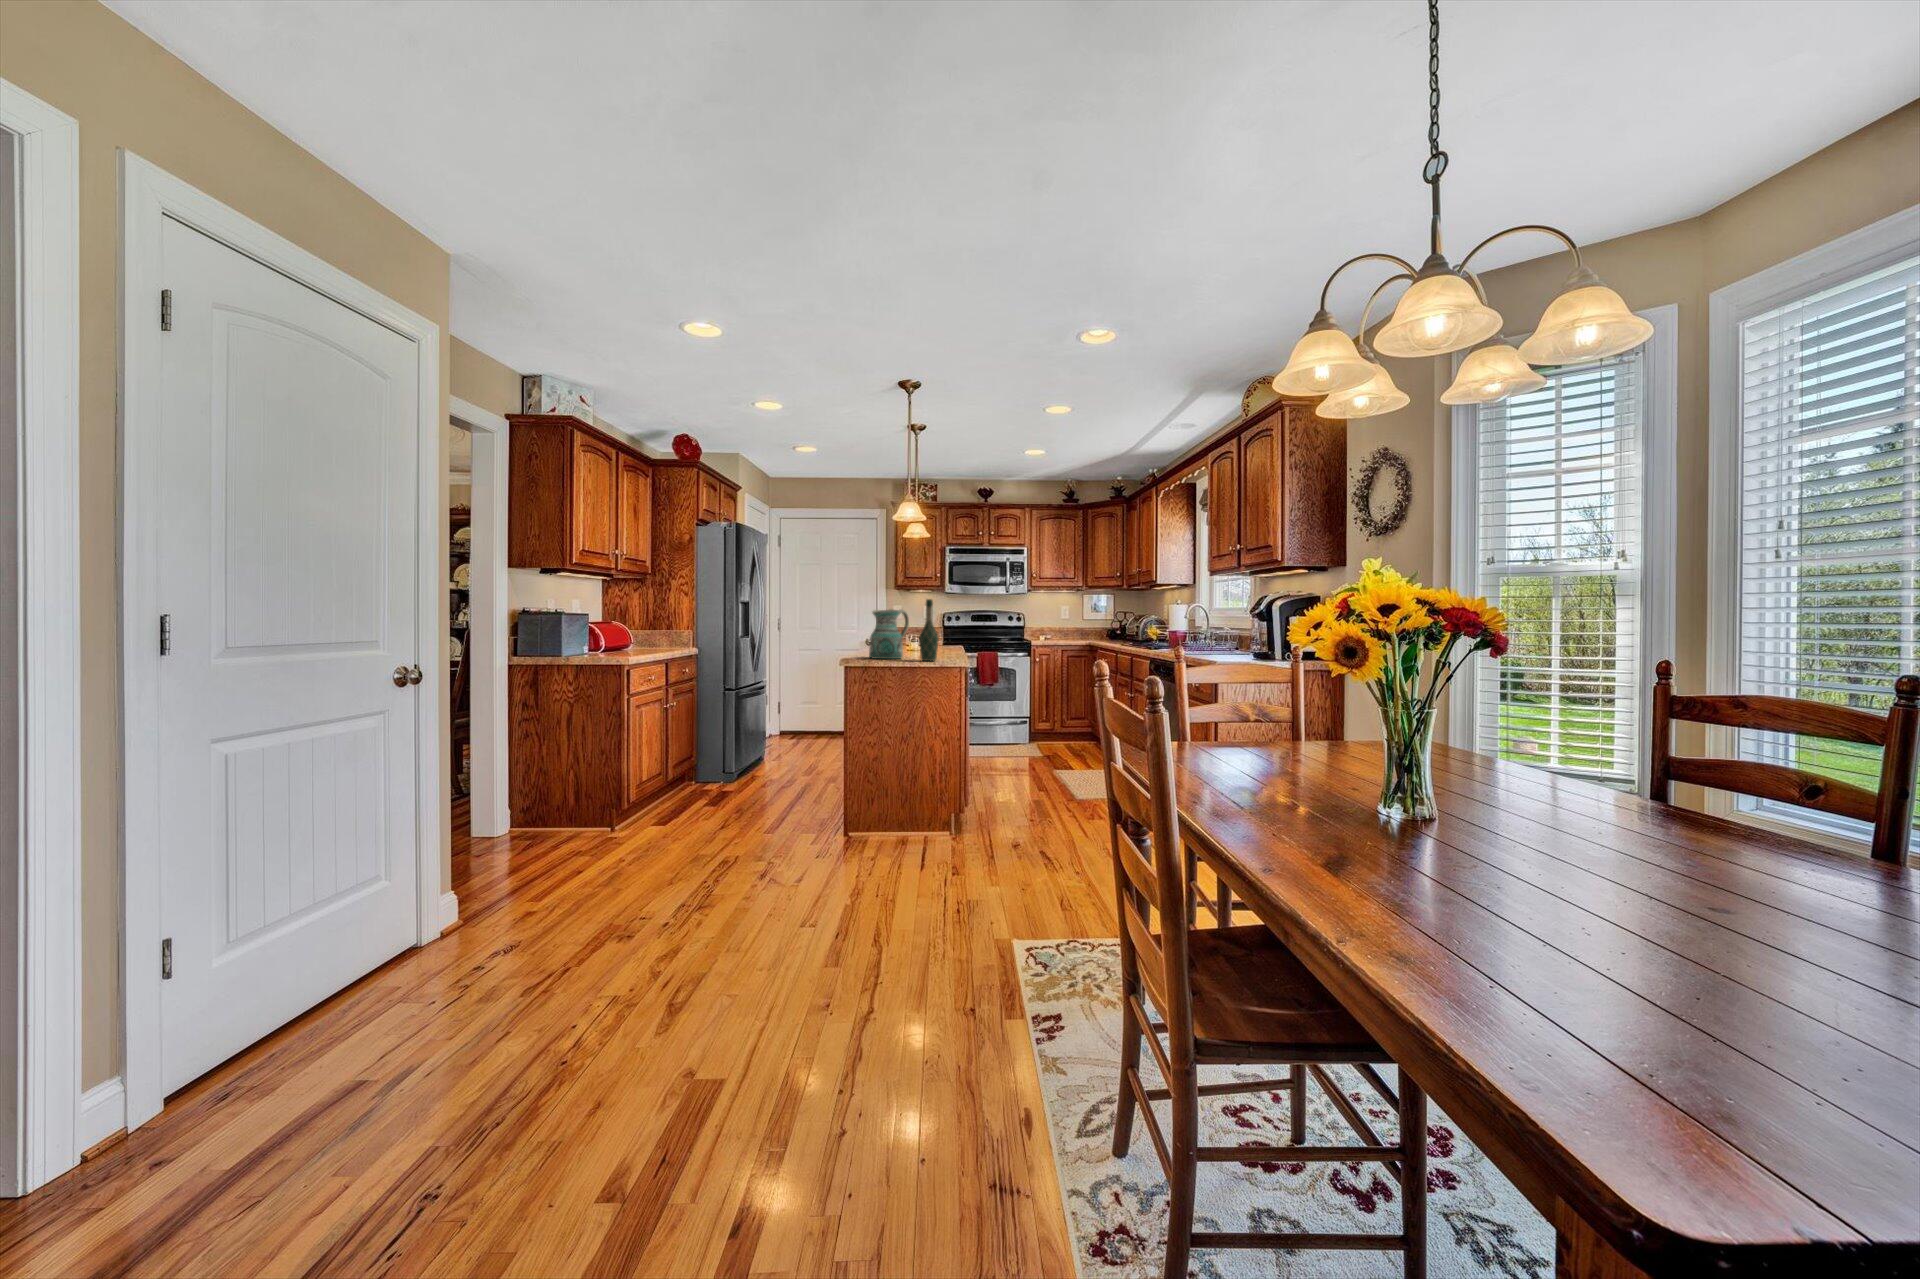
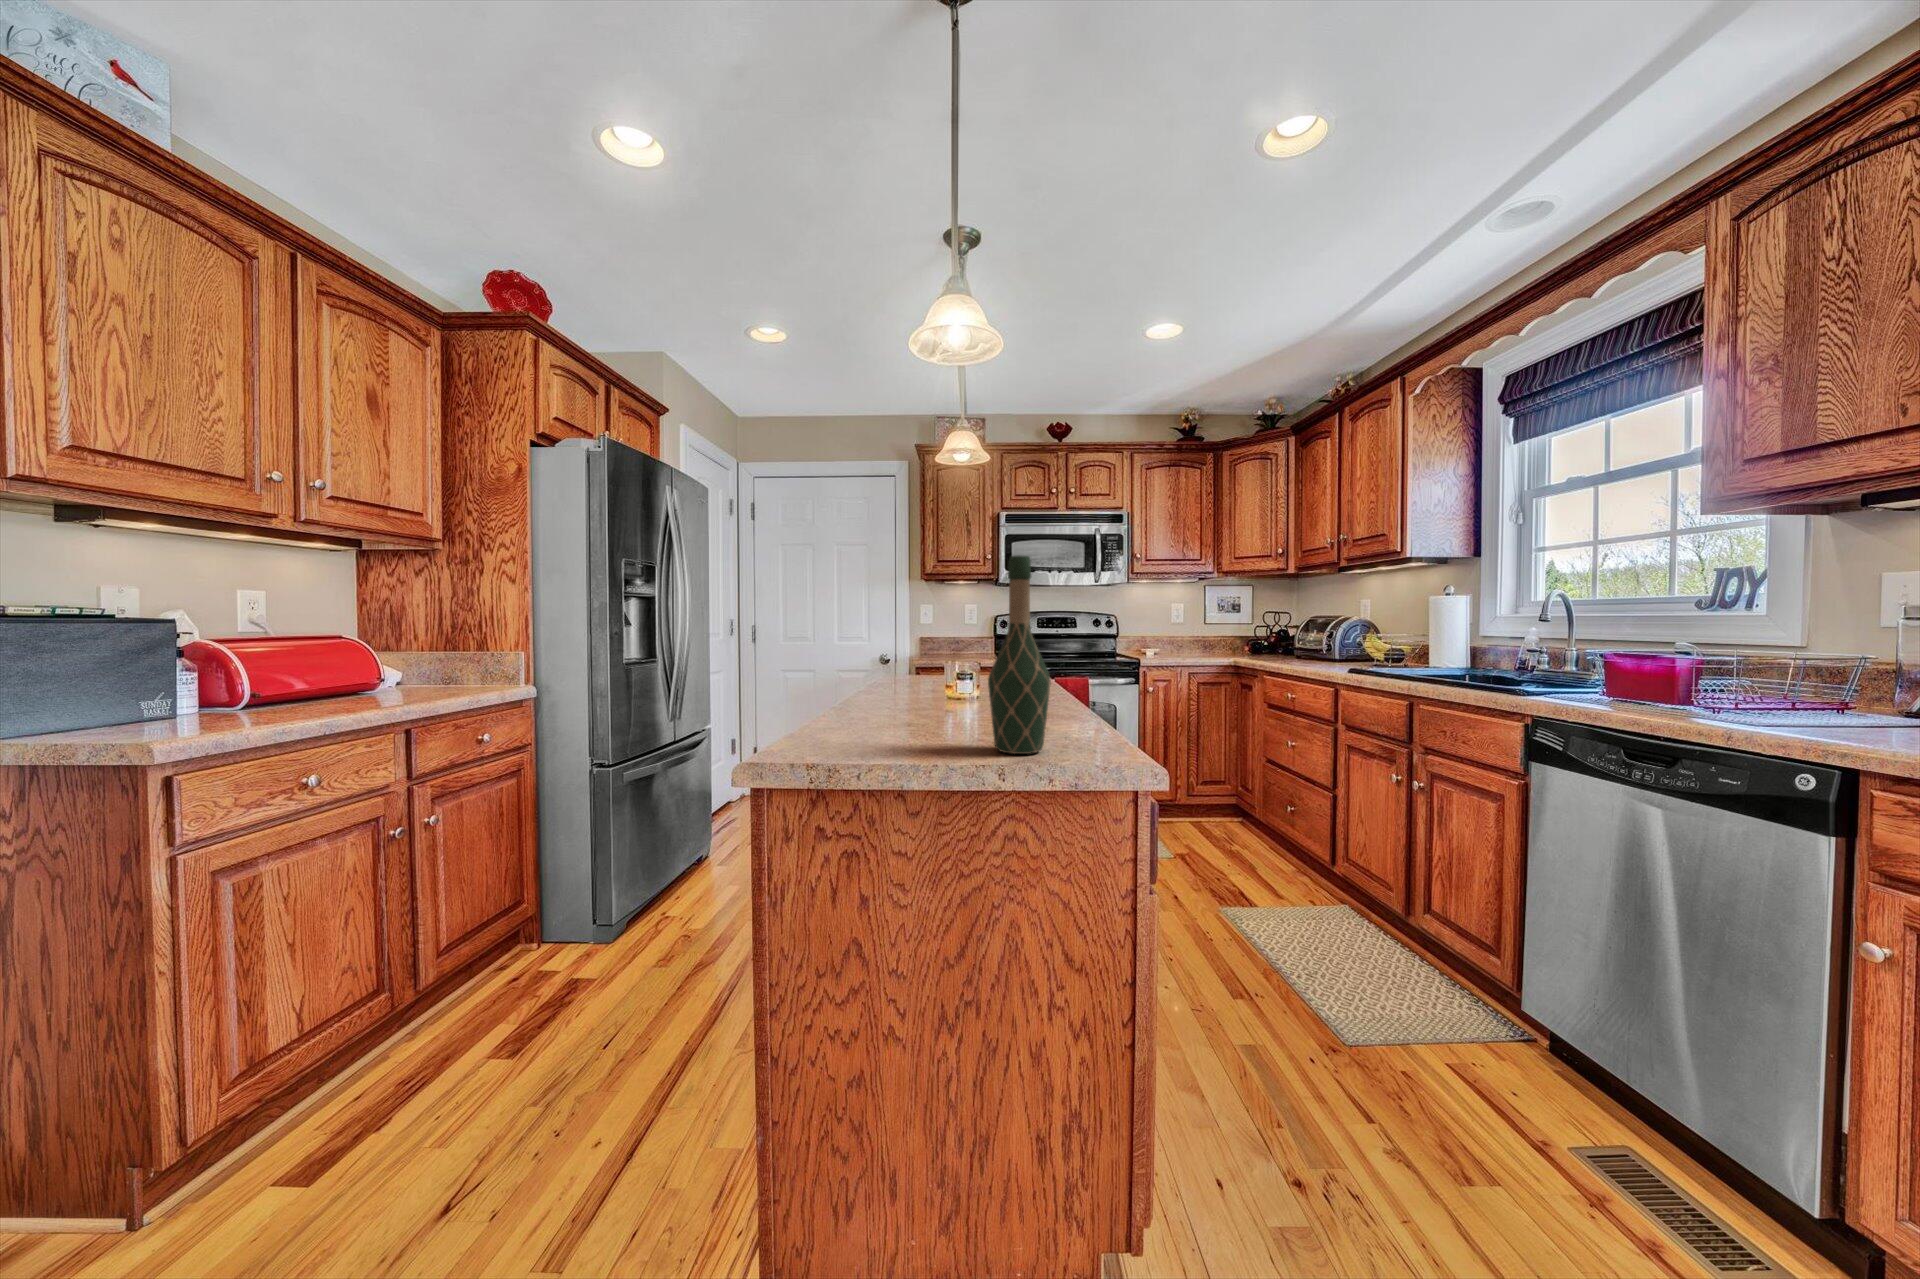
ceramic pitcher: present [869,609,909,659] -> none [841,593,953,740]

